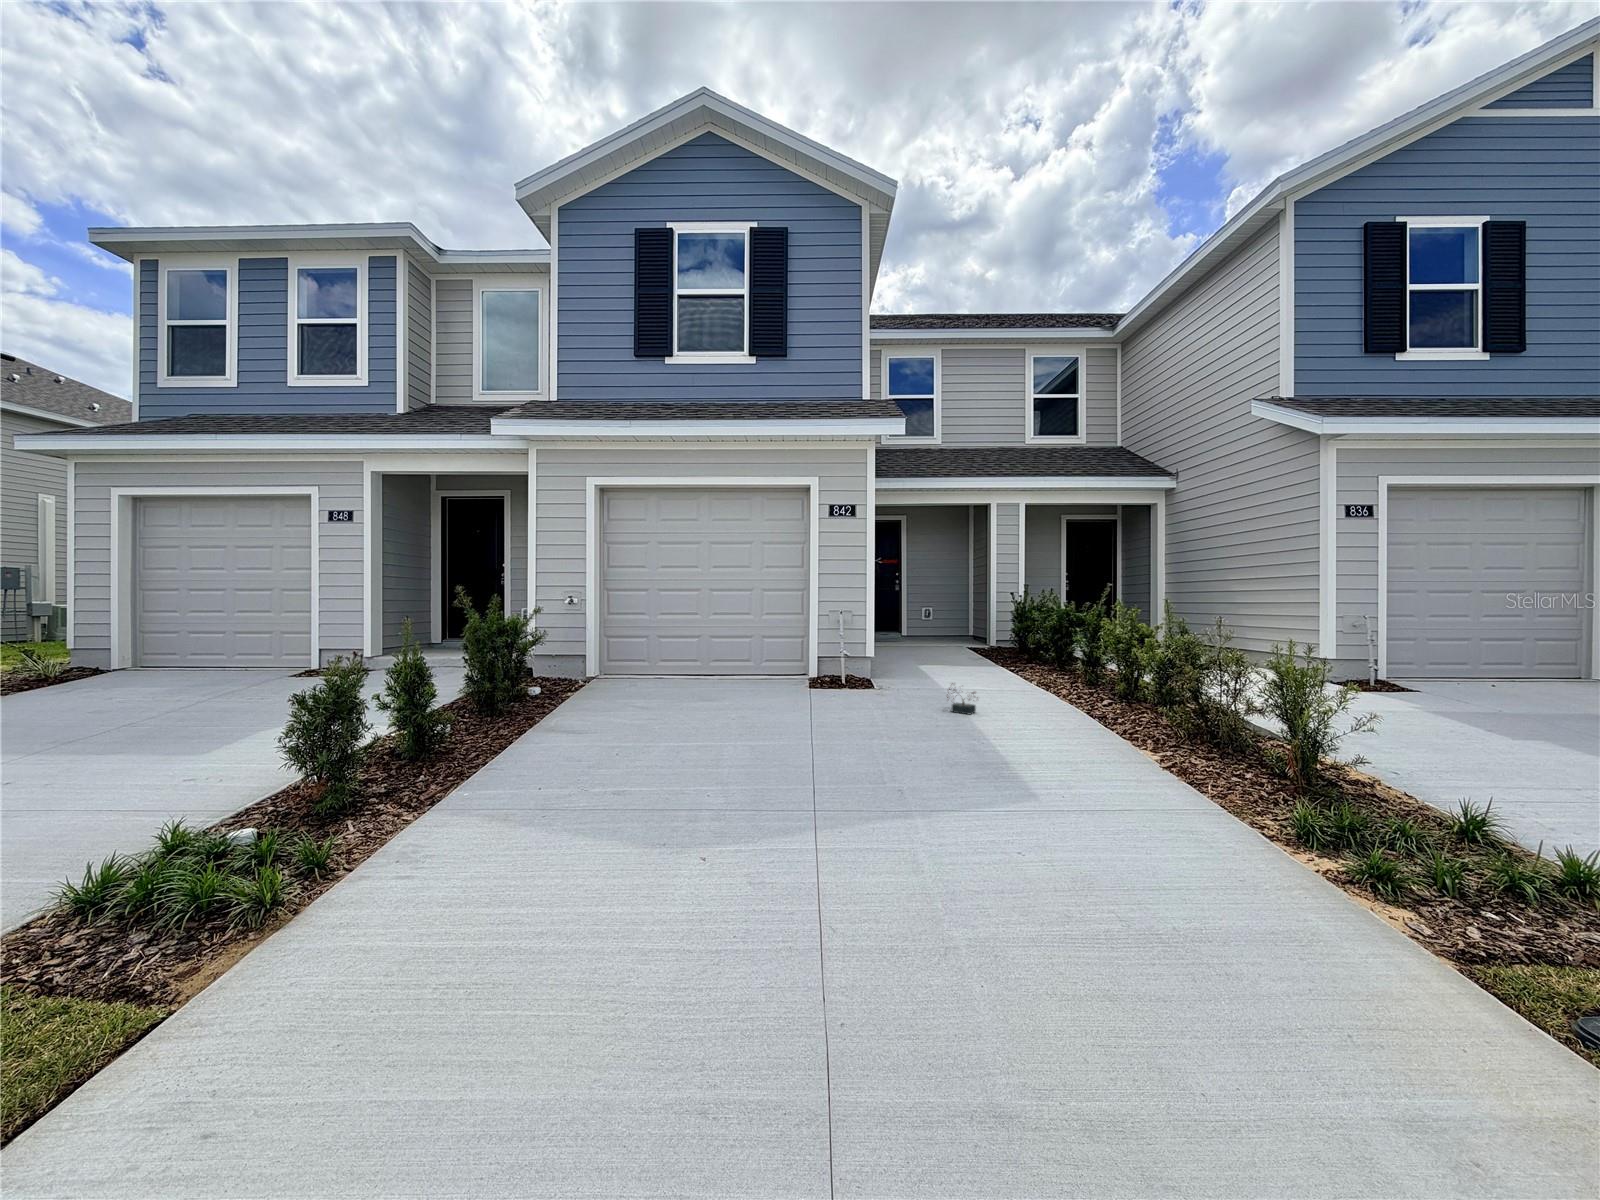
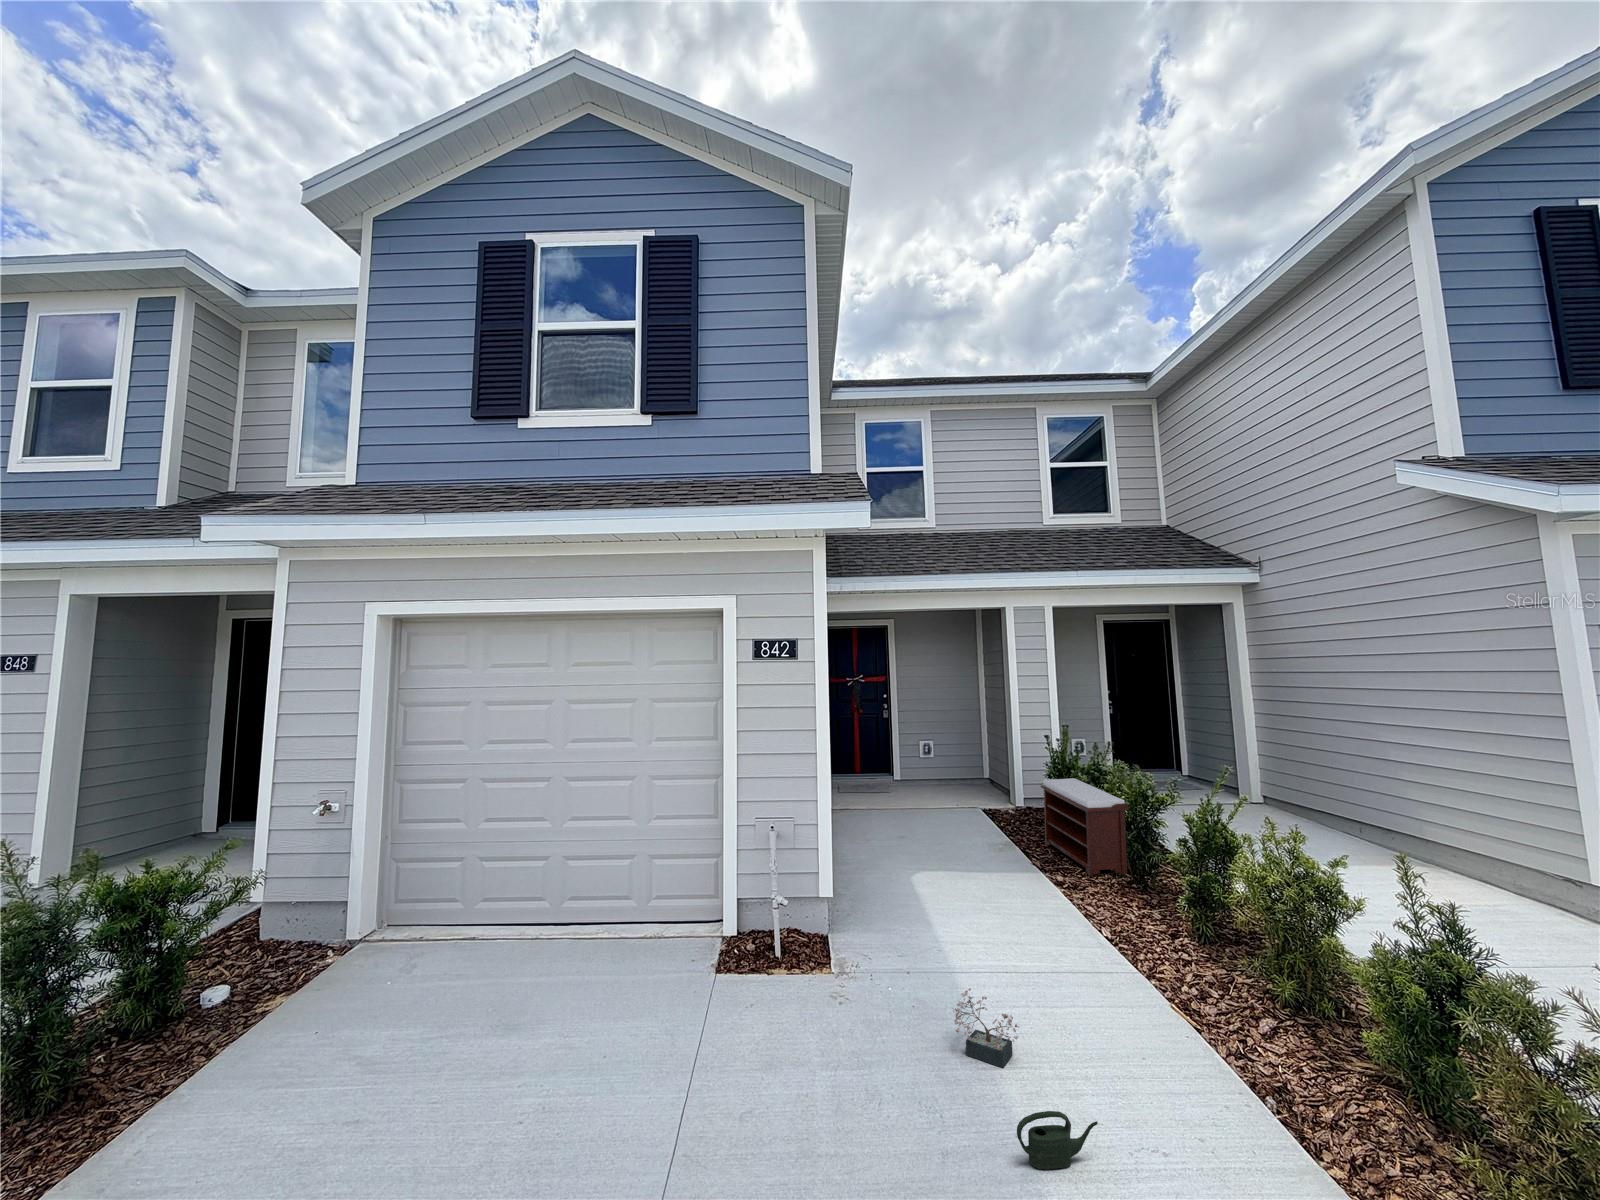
bench: none [1008,615,1062,668] -> present [1041,778,1129,876]
watering can: none [974,709,1012,732] -> present [1017,1111,1098,1169]

